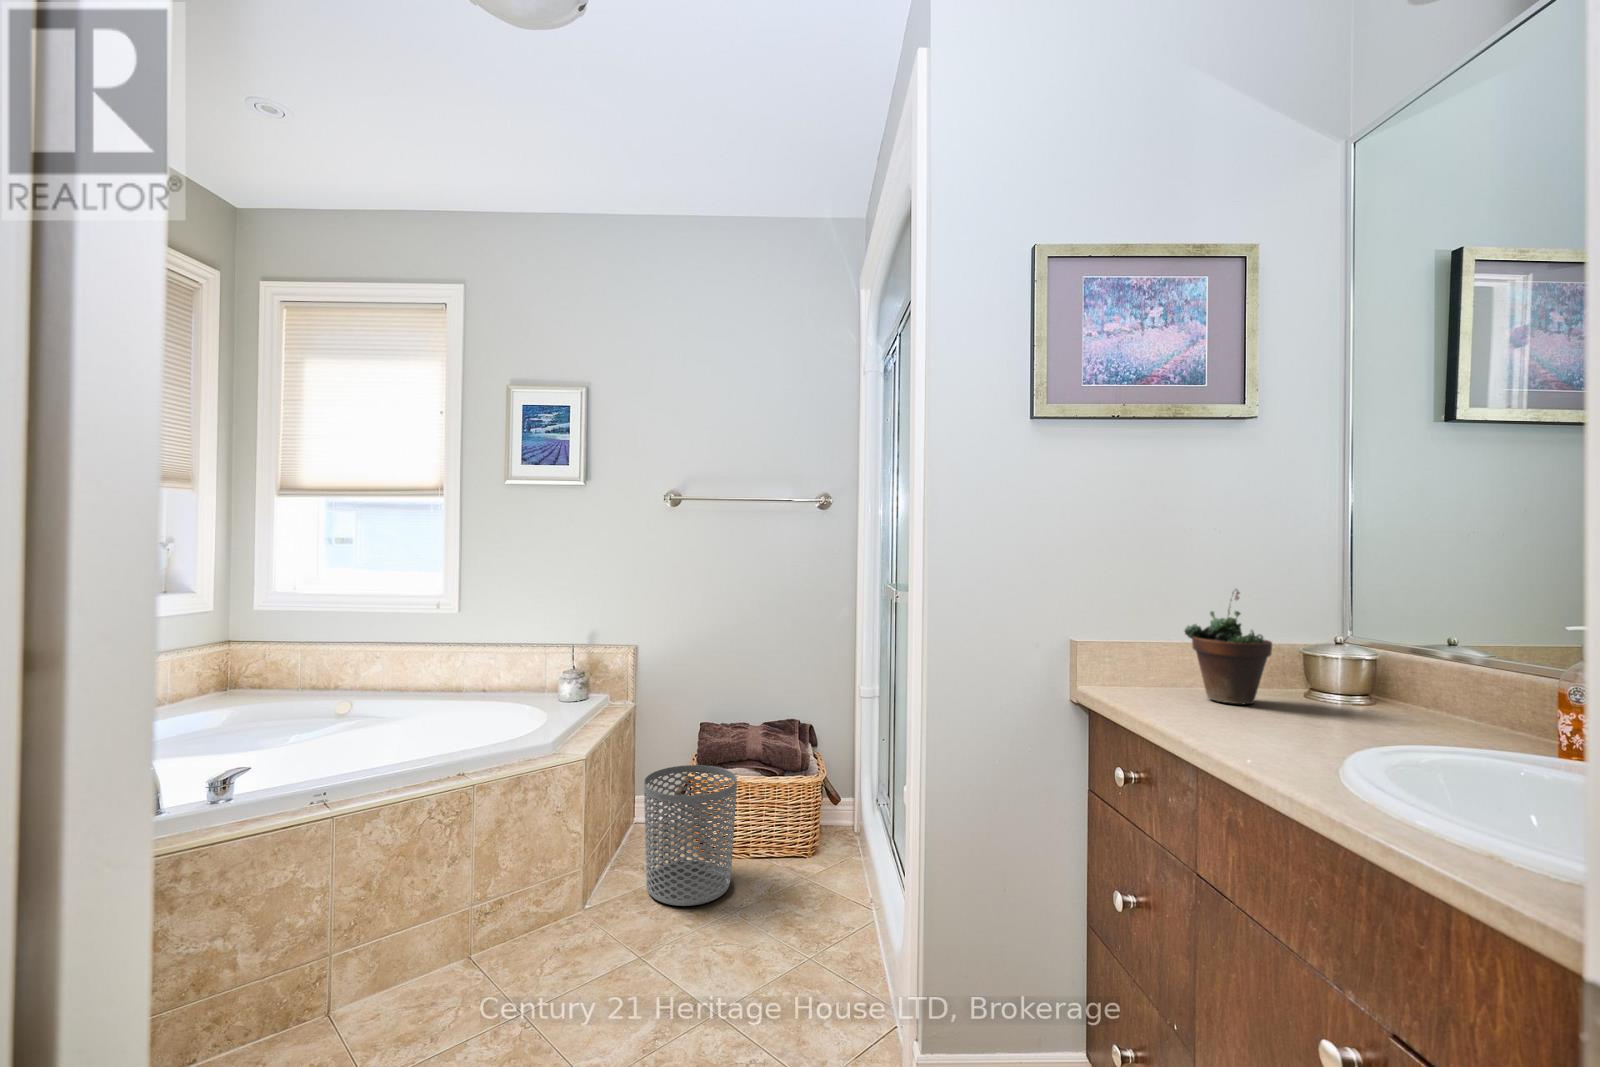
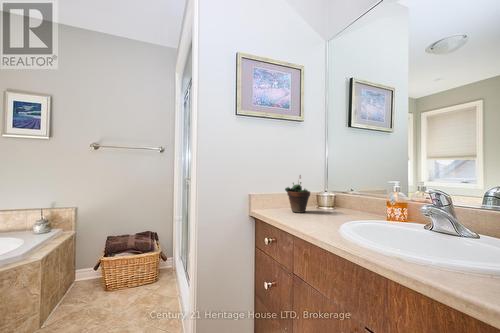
waste bin: present [644,765,737,906] -> none [76,254,122,316]

